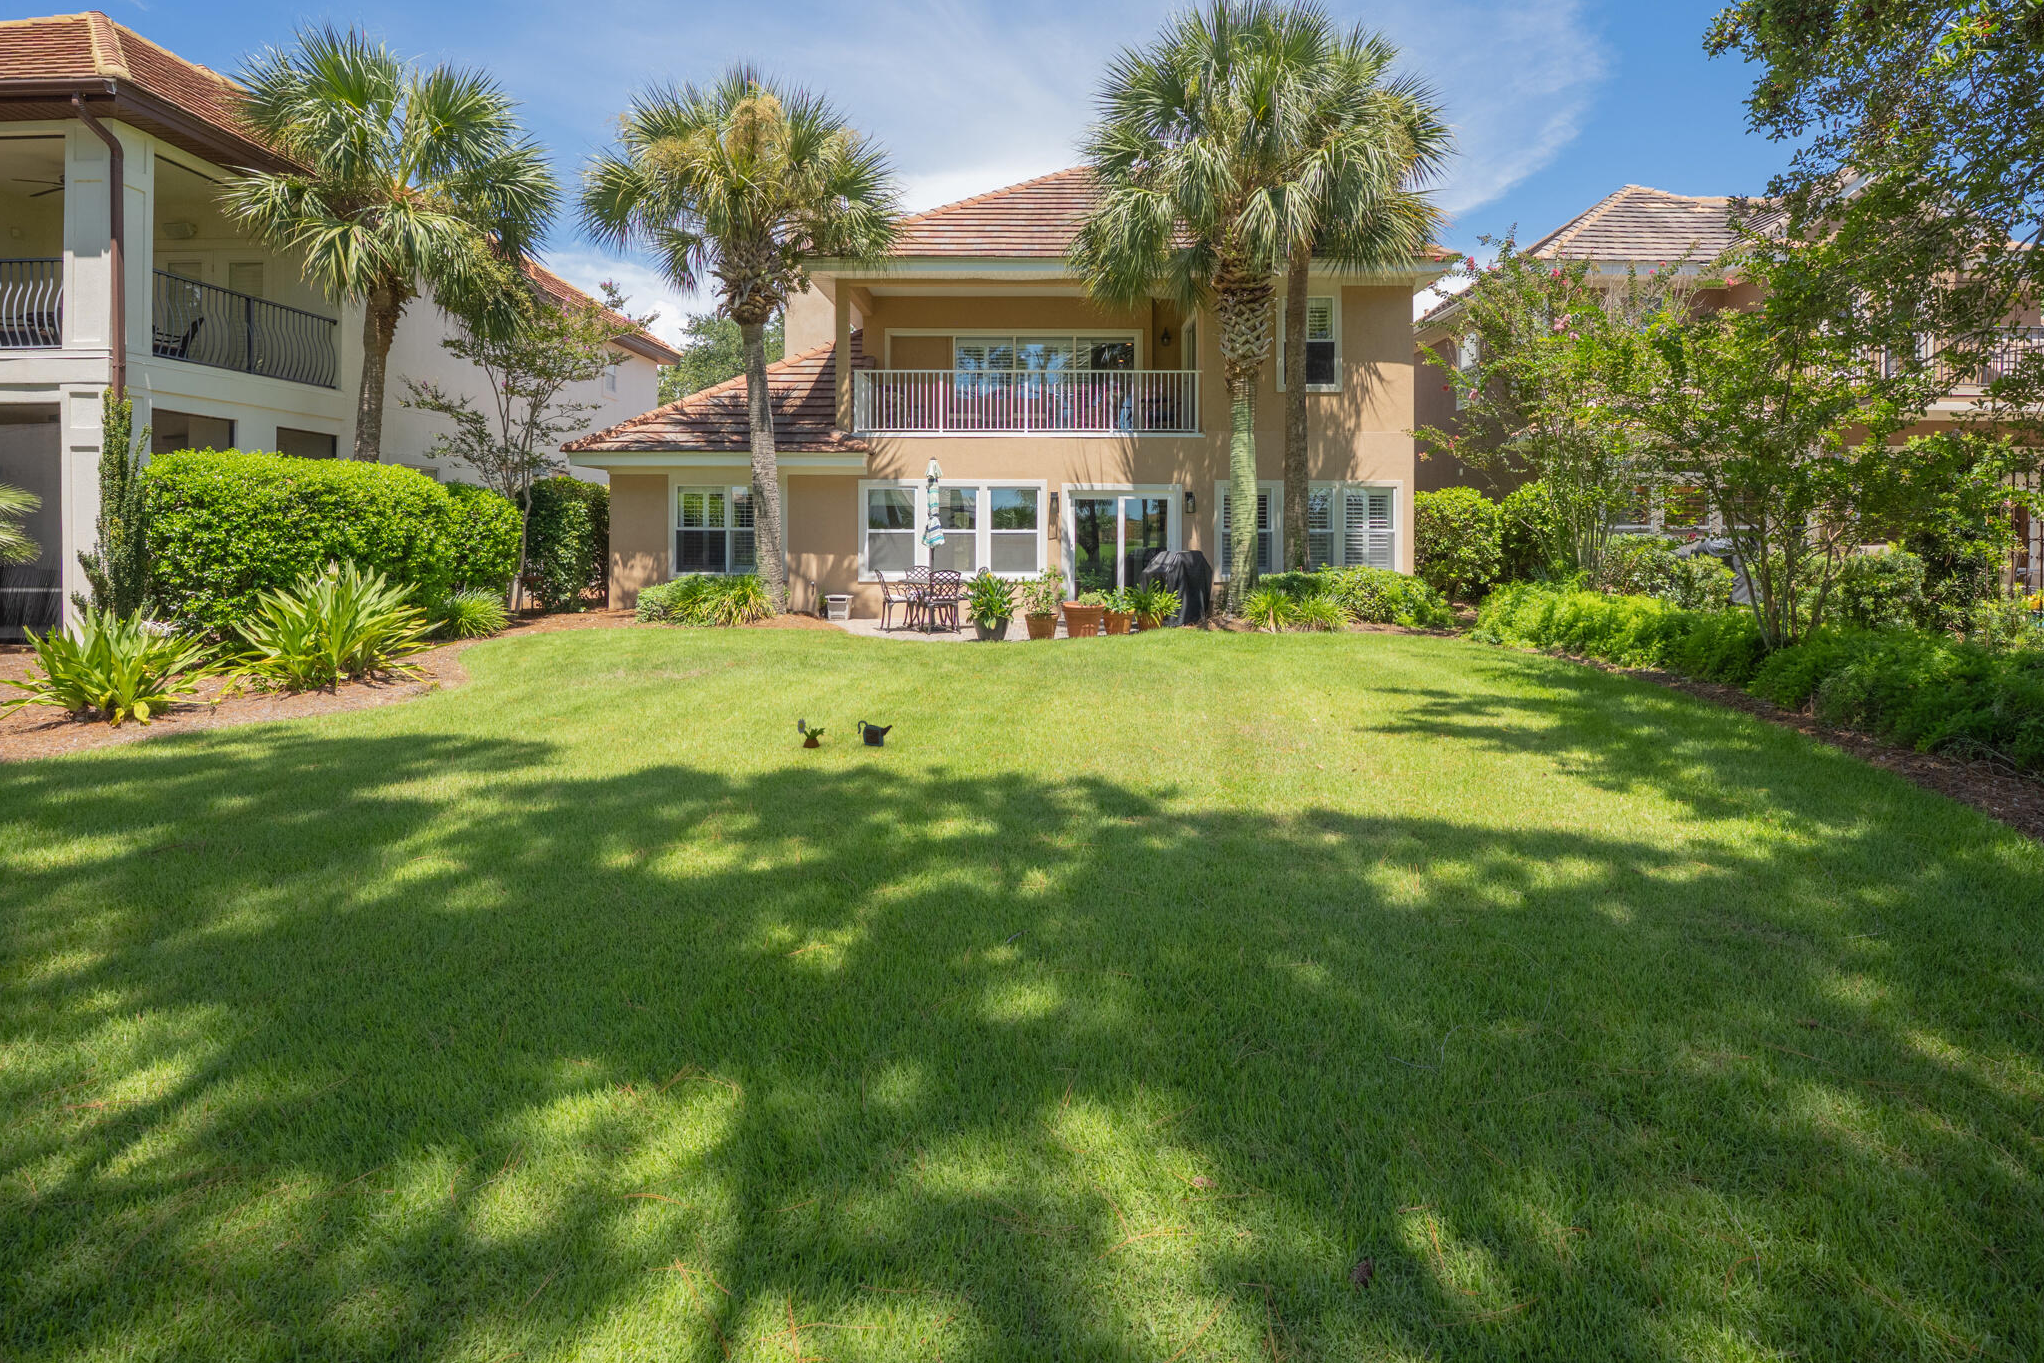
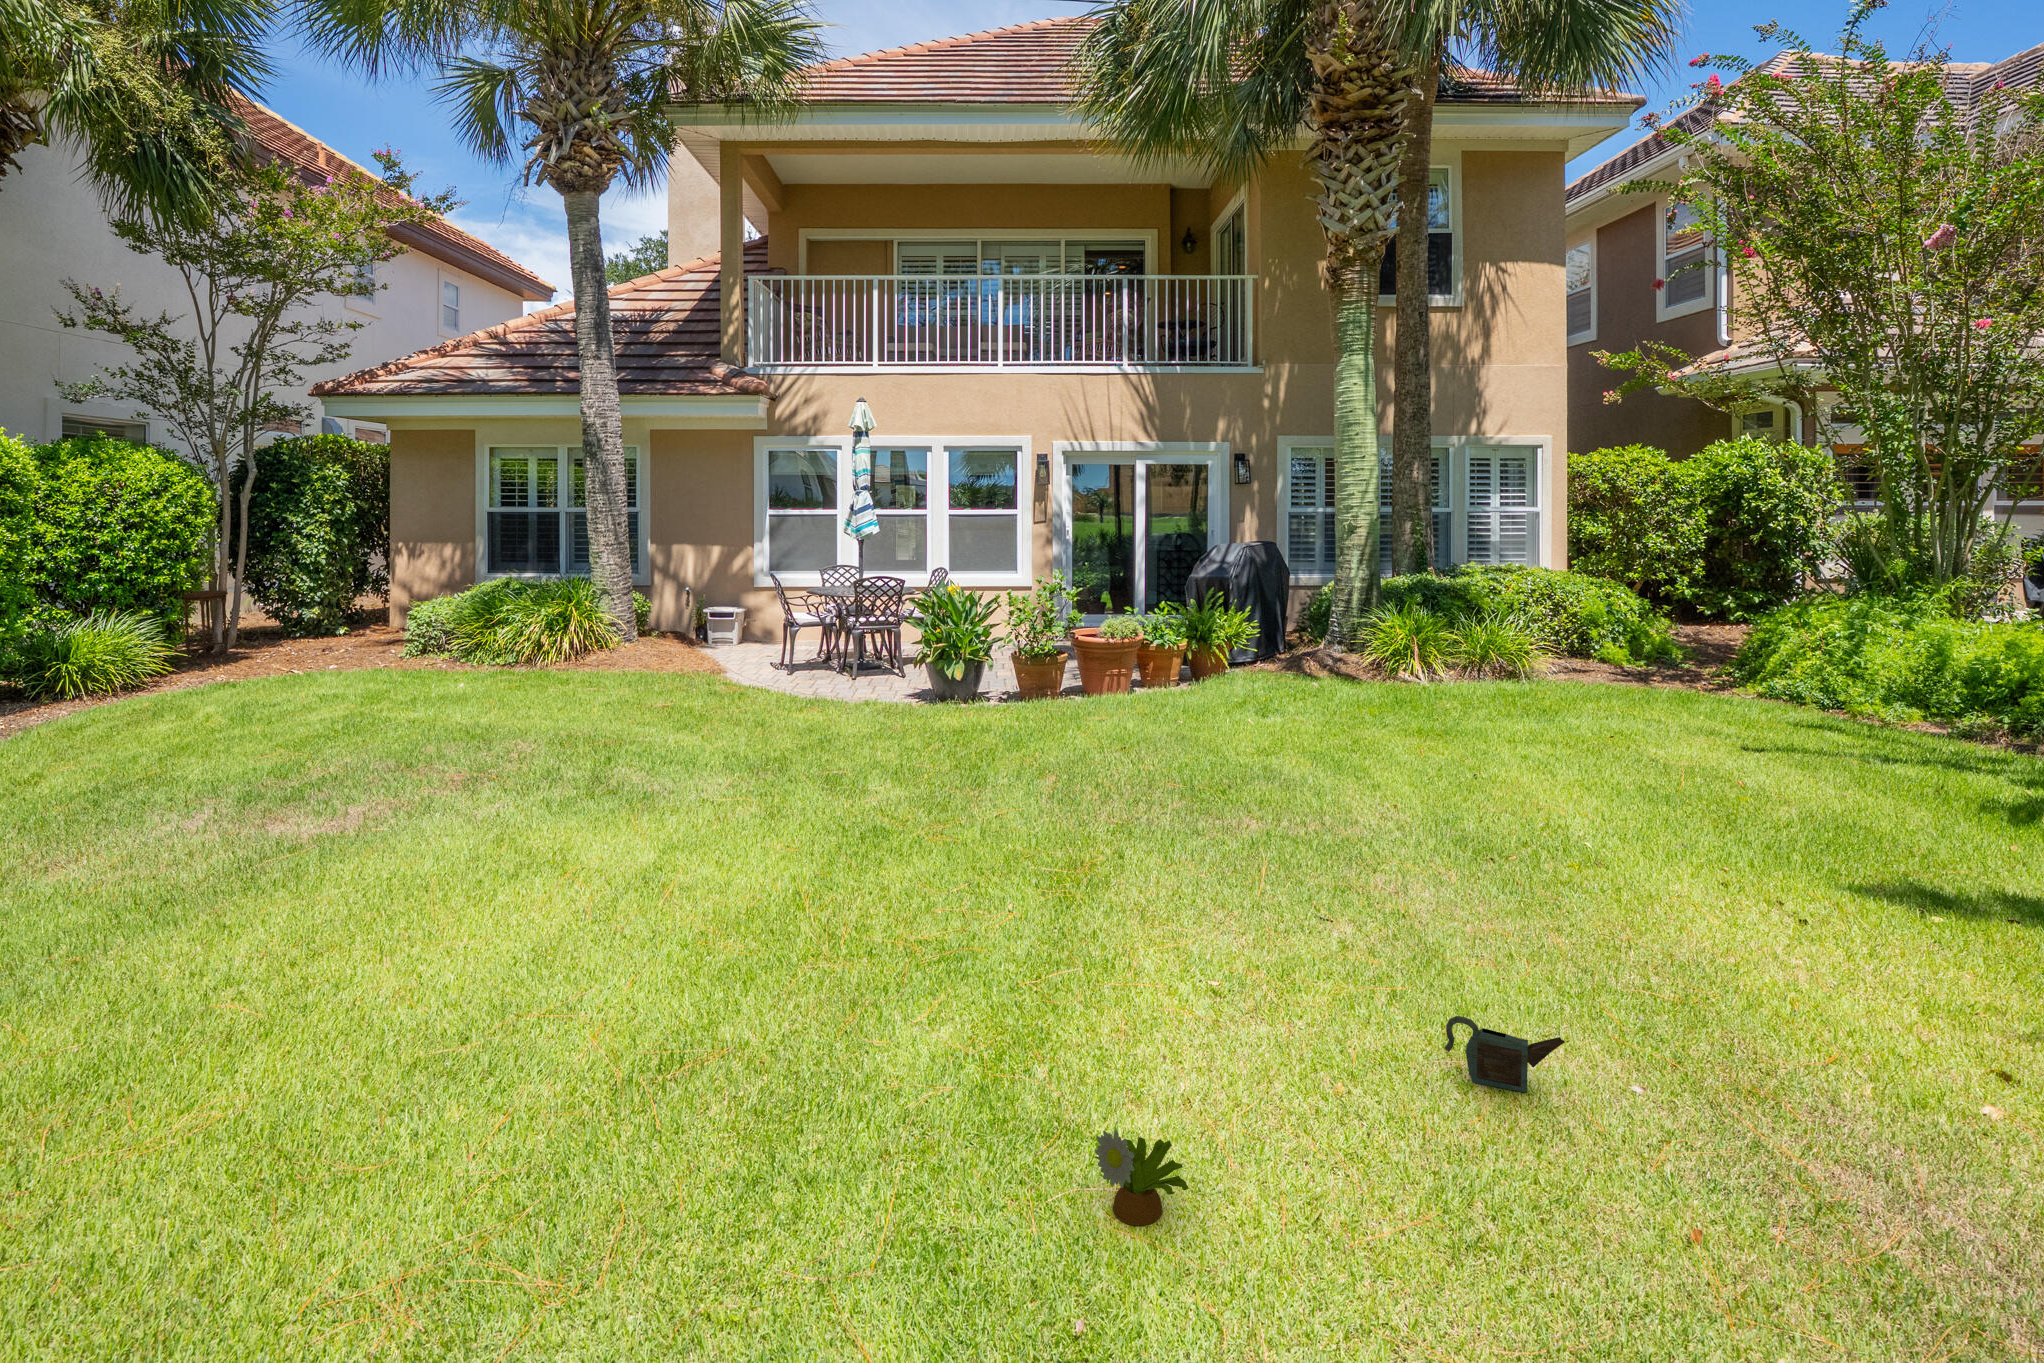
decorative plant: present [797,718,825,748] -> present [1095,1130,1189,1226]
watering can: present [858,720,893,746] -> present [1444,1016,1565,1093]

